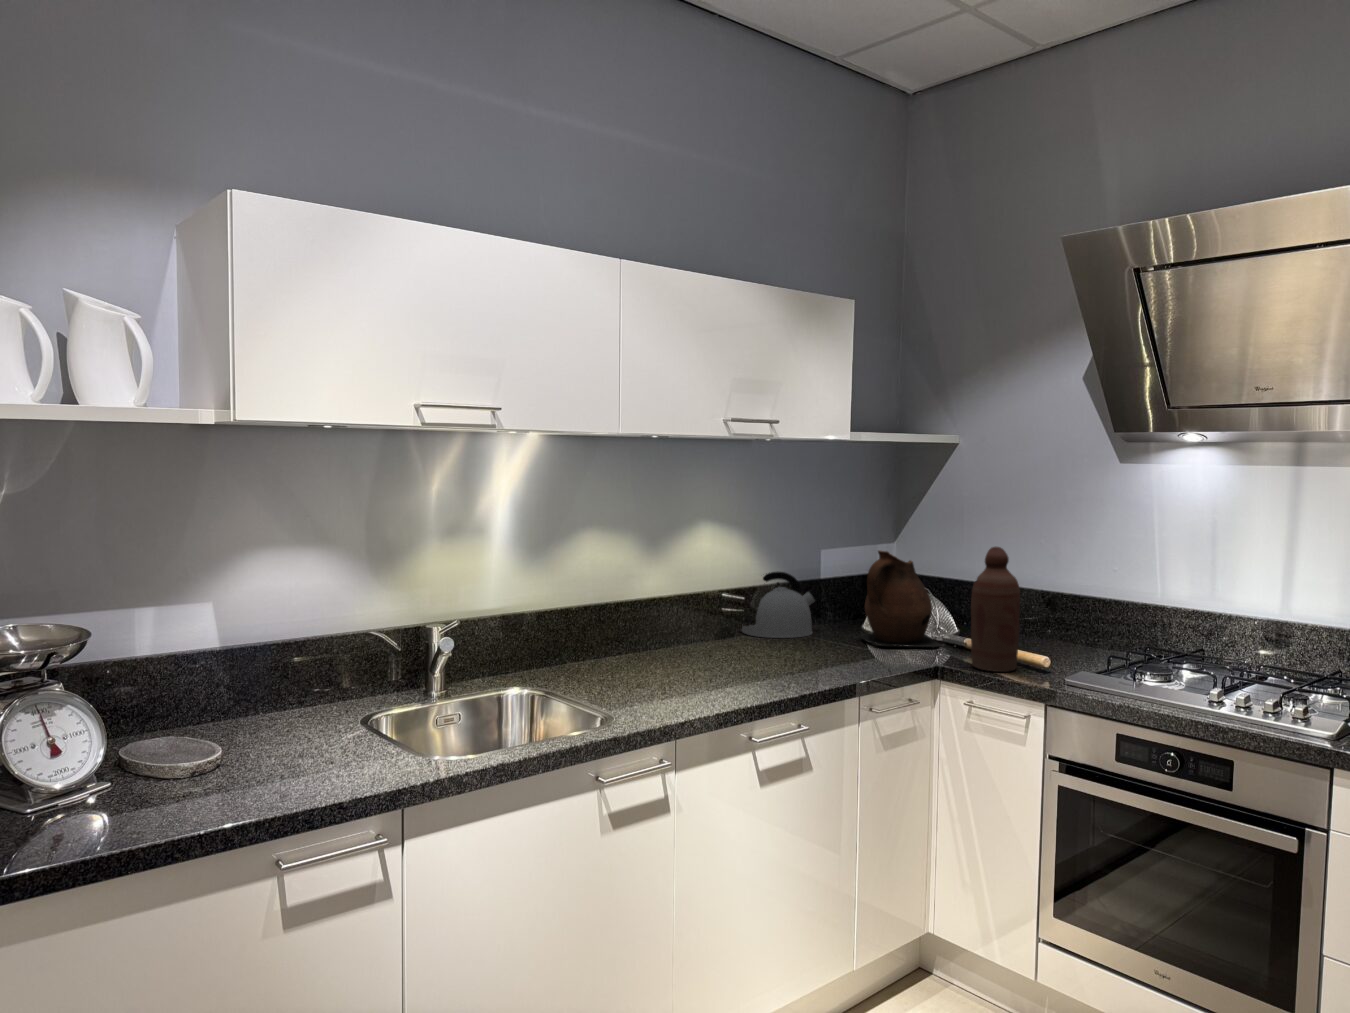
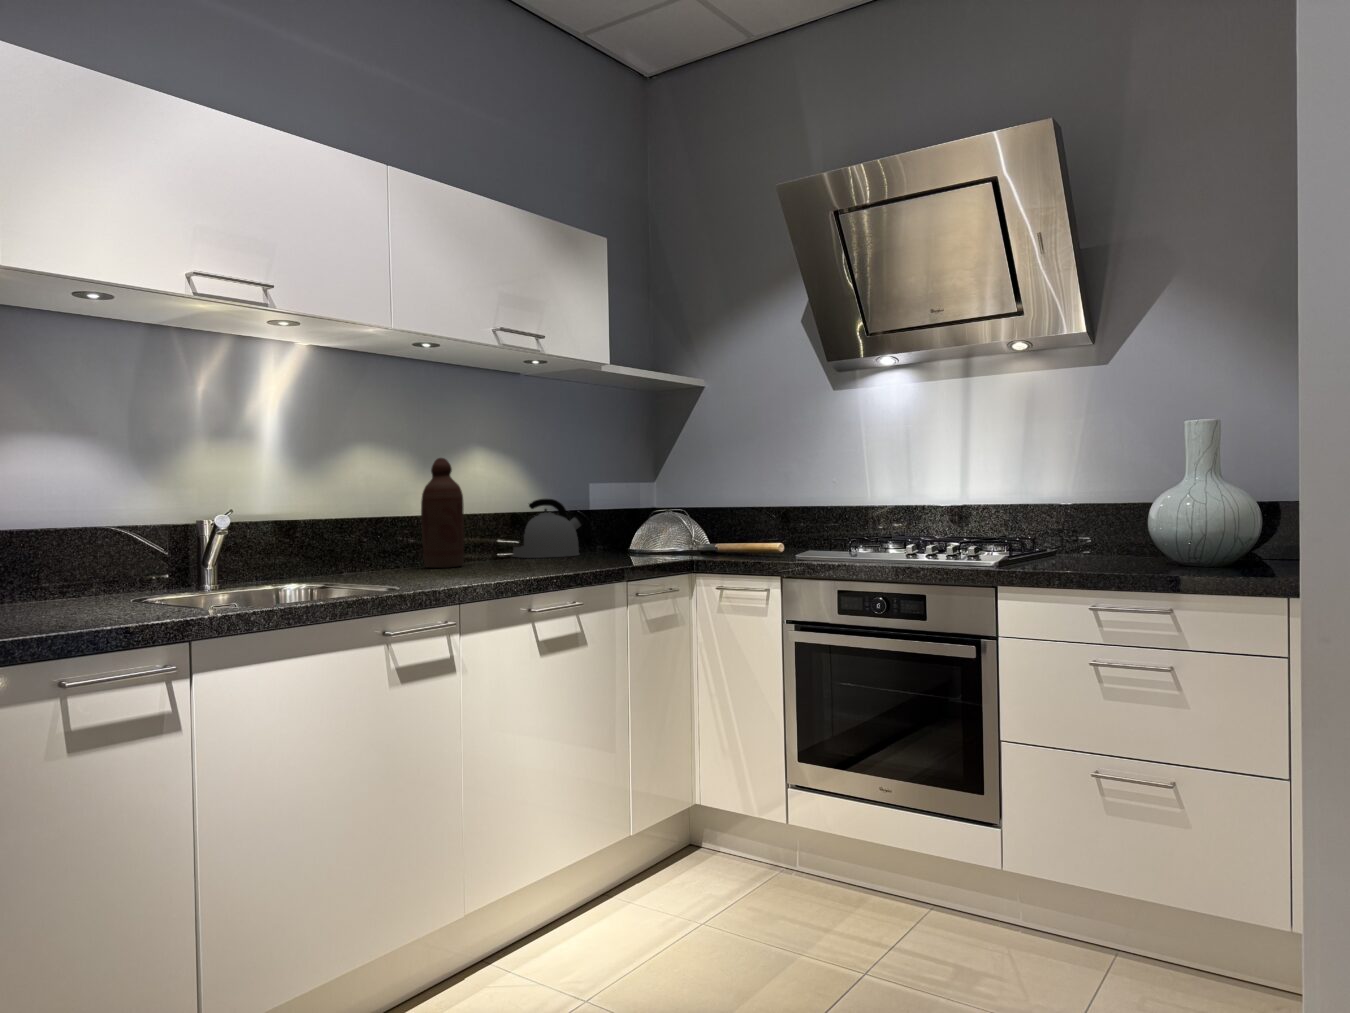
bottle: present [971,547,1020,672] -> present [421,458,464,568]
ceramic pitcher: present [862,551,940,648] -> none [621,469,695,554]

